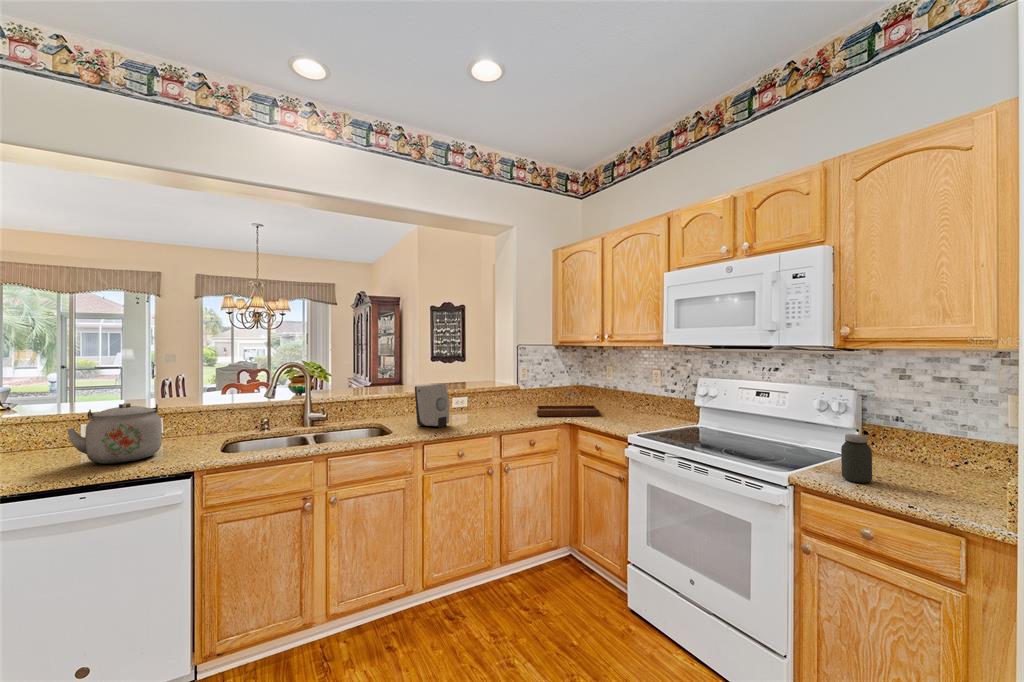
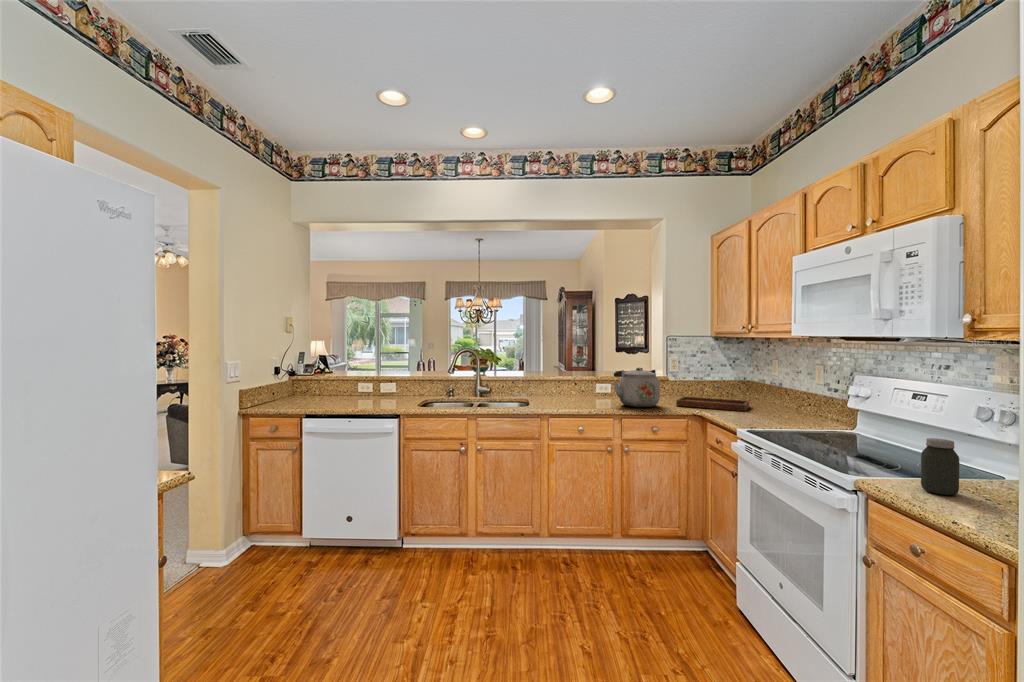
soap dispenser: present [415,383,449,428] -> none [557,367,584,406]
kettle: present [67,403,162,464] -> present [613,367,660,407]

